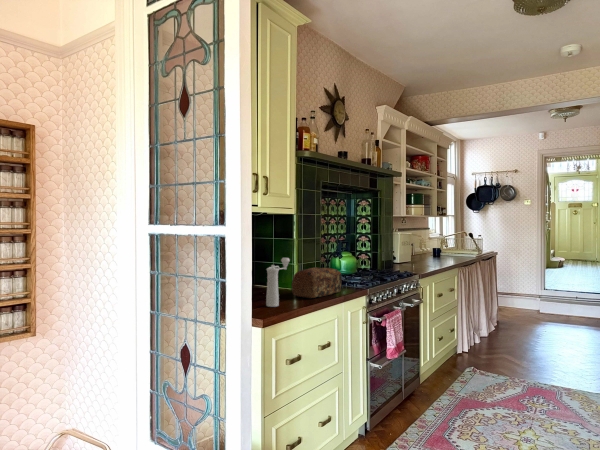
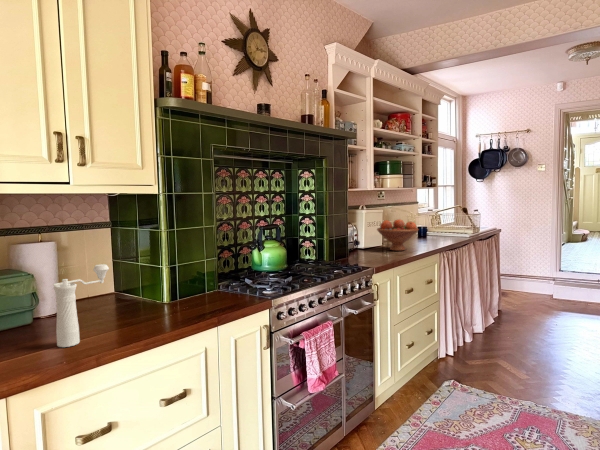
fruit bowl: none [411,240,444,265] -> present [377,219,418,251]
bread loaf: present [292,267,342,298] -> none [133,272,219,324]

